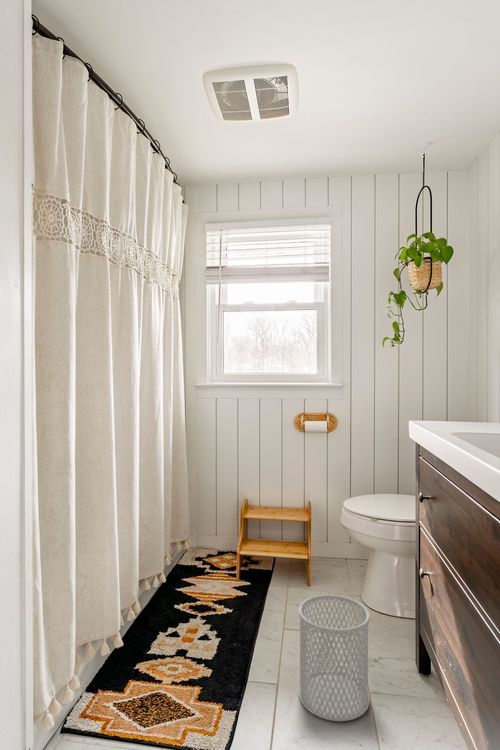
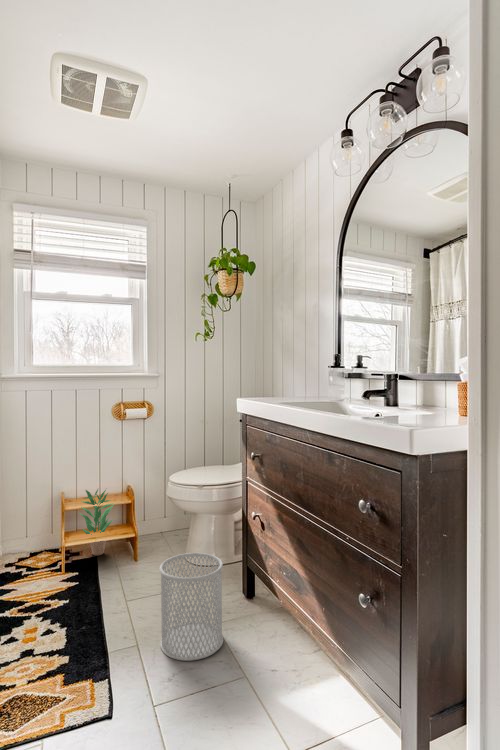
potted plant: none [257,499,293,568] -> present [79,490,114,555]

